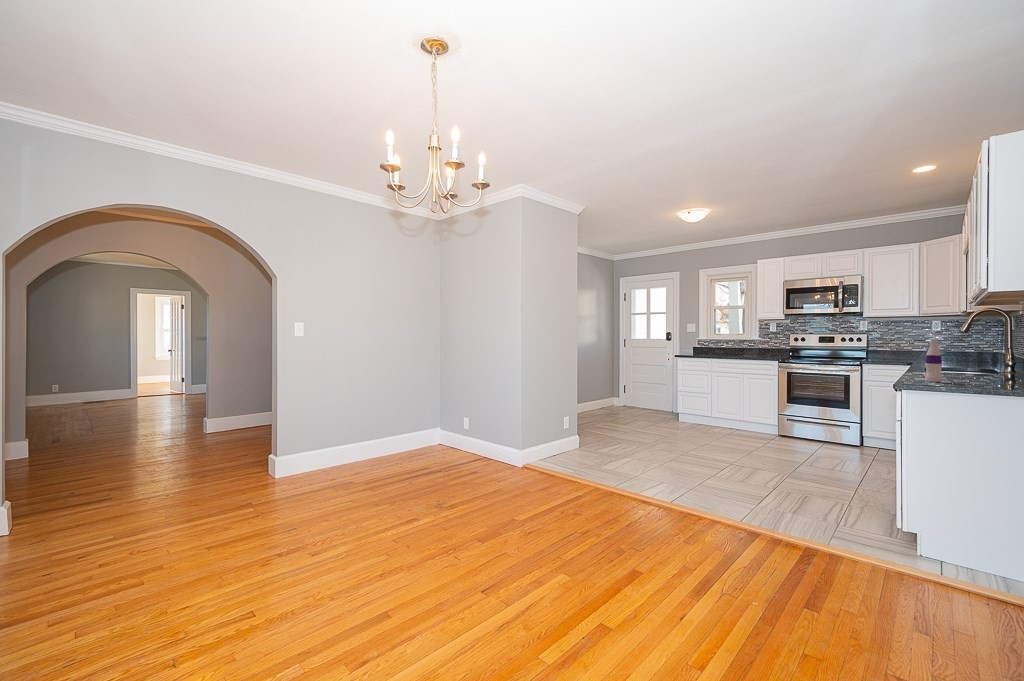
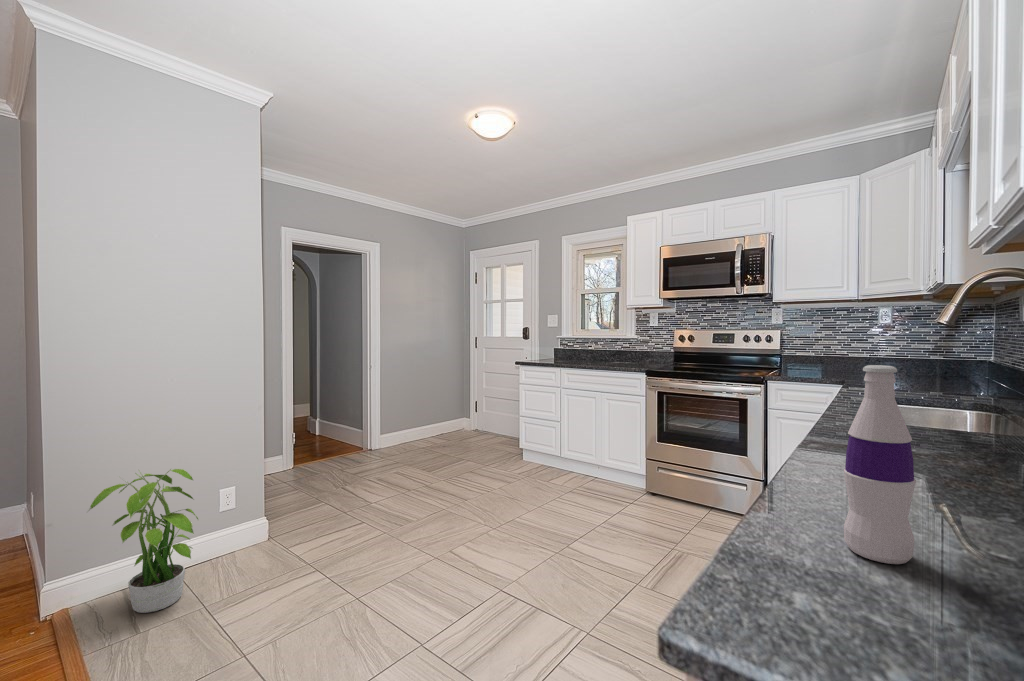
potted plant: none [539,399,584,466] -> present [87,469,198,613]

